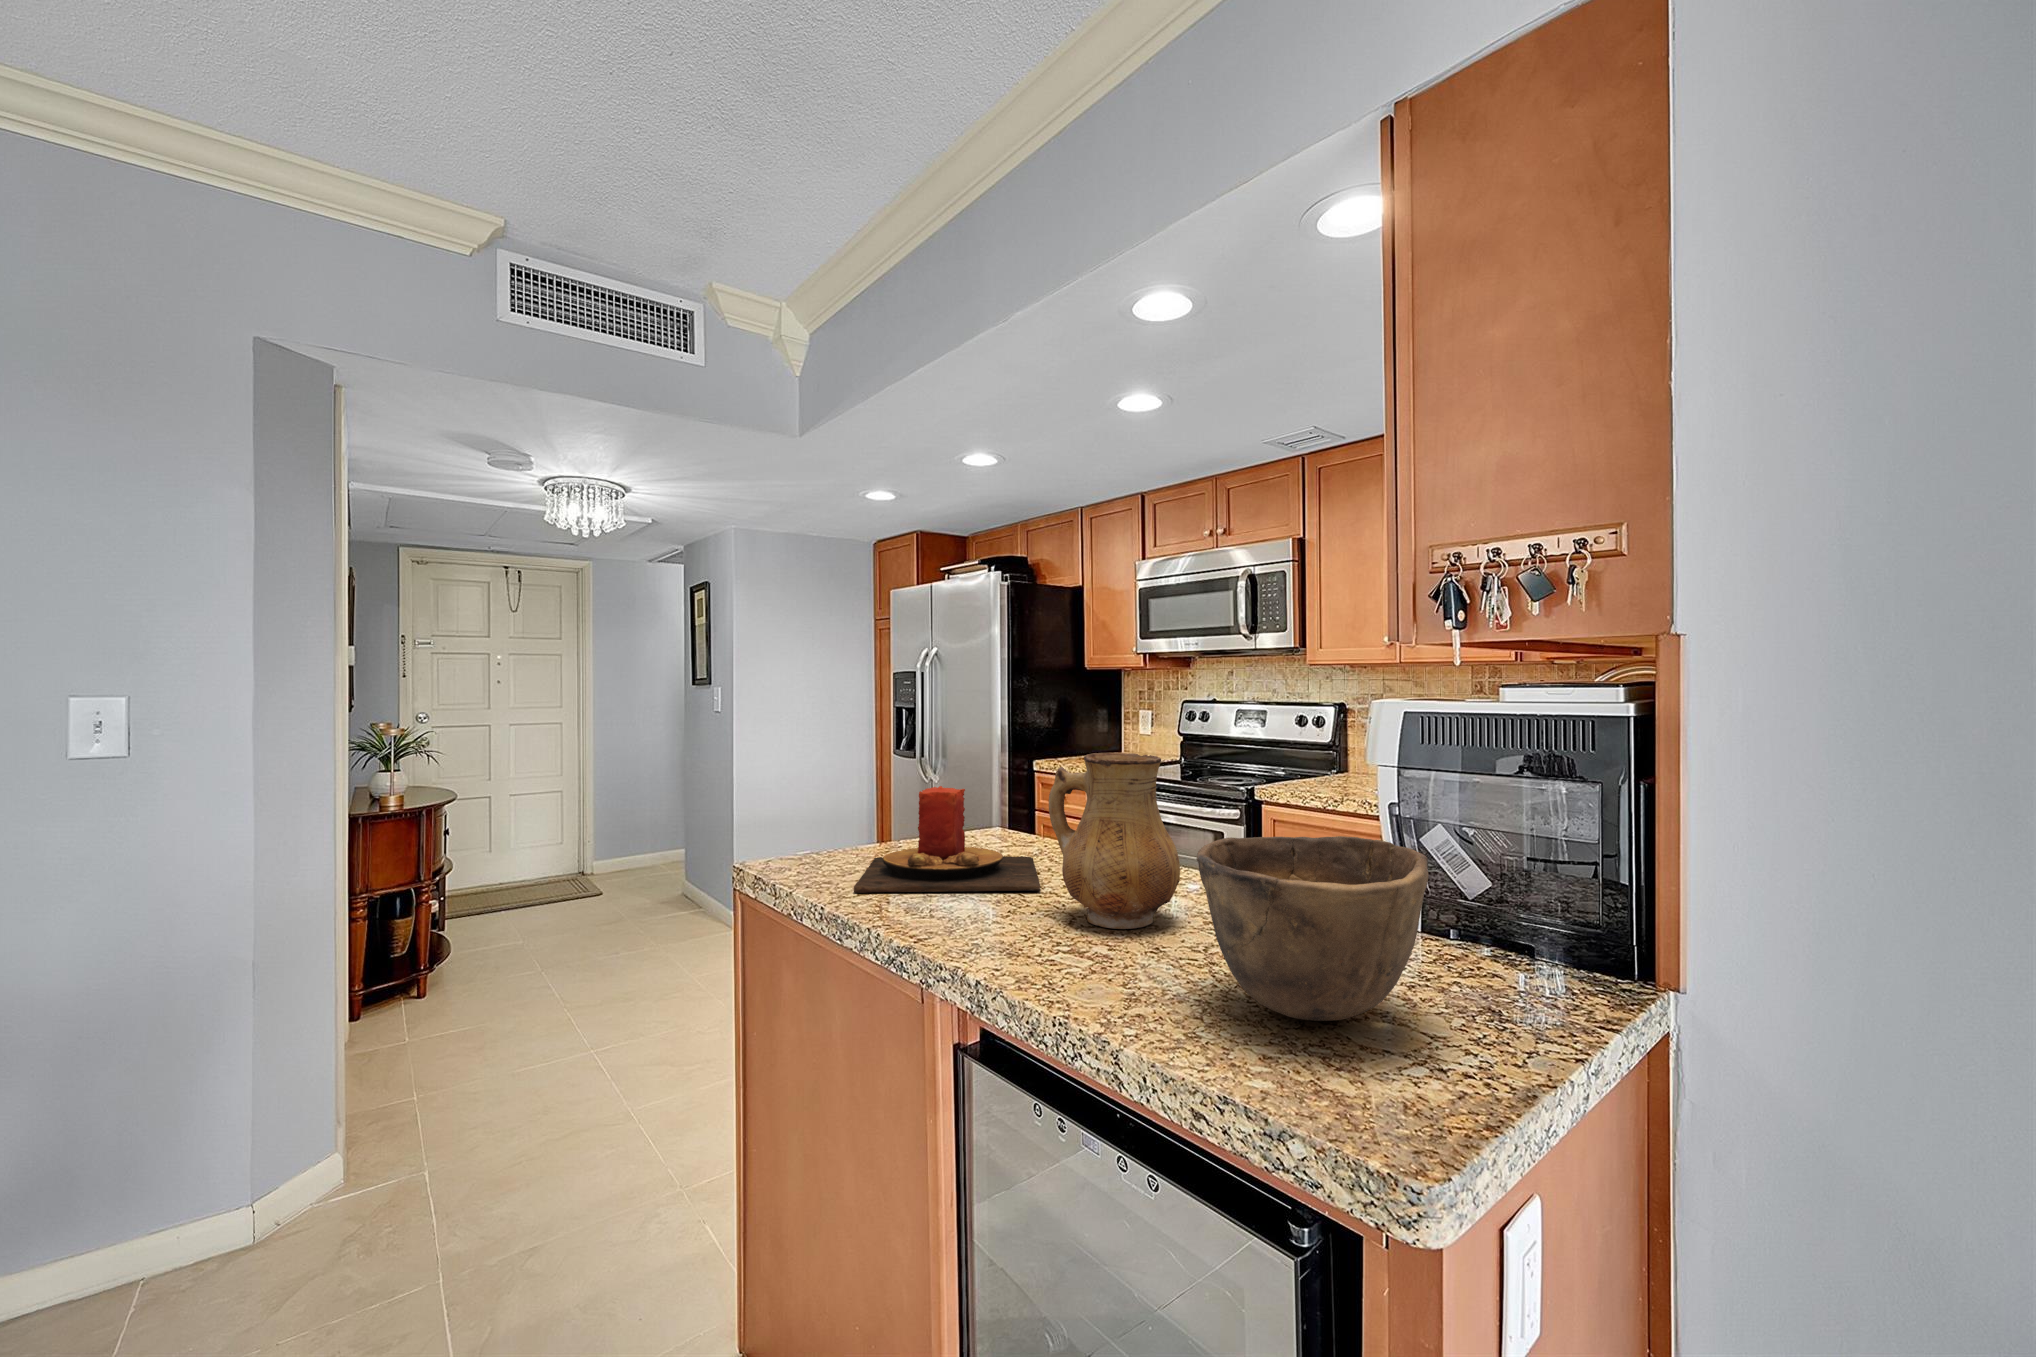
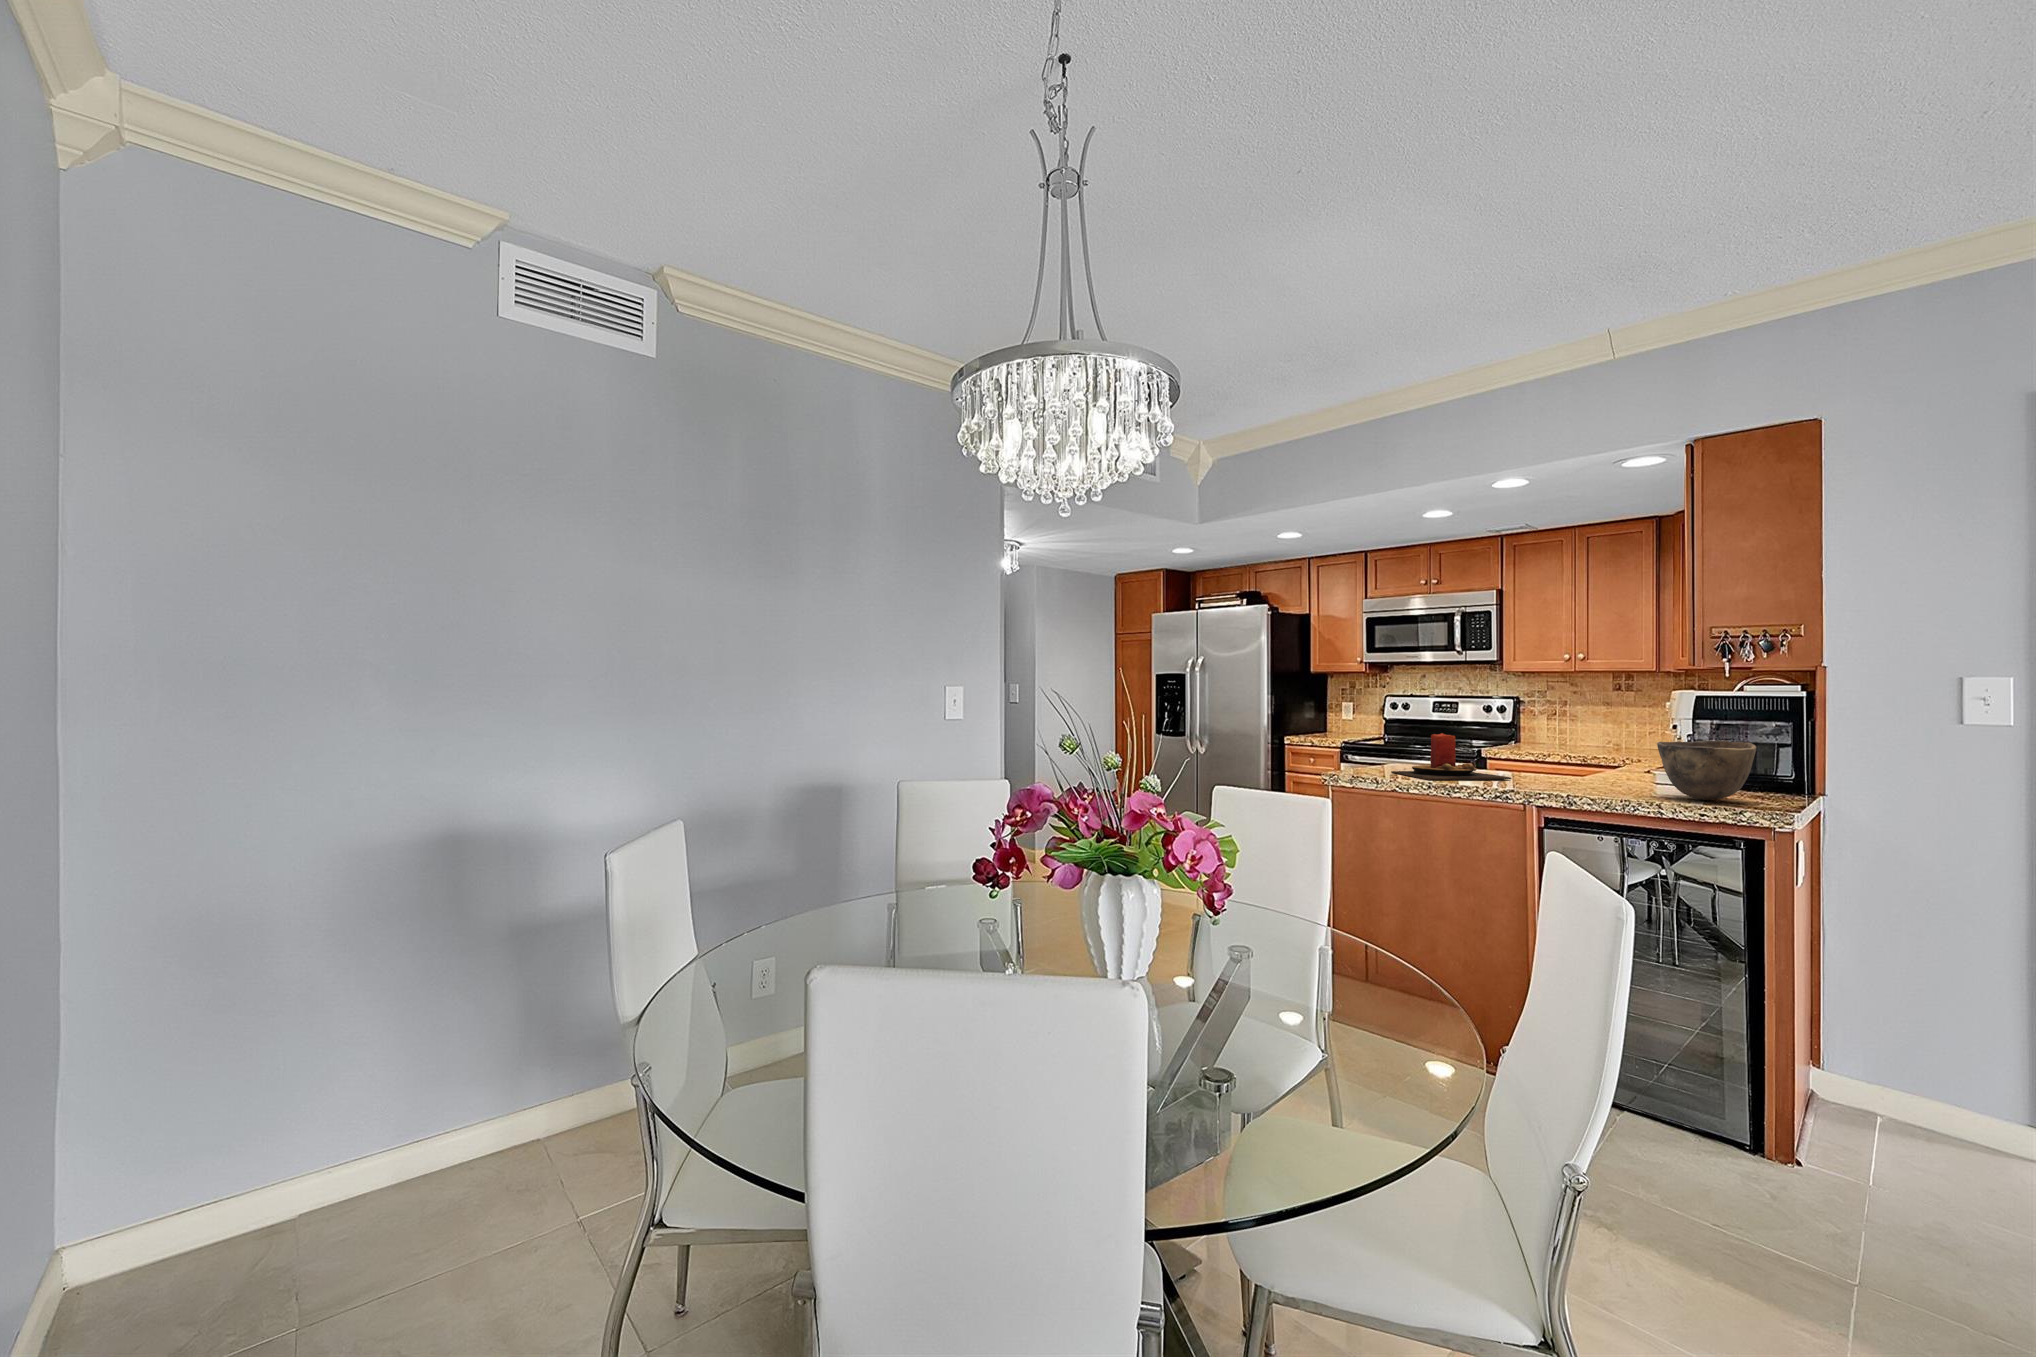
ceramic pitcher: present [1049,753,1180,929] -> none [1536,714,1604,787]

